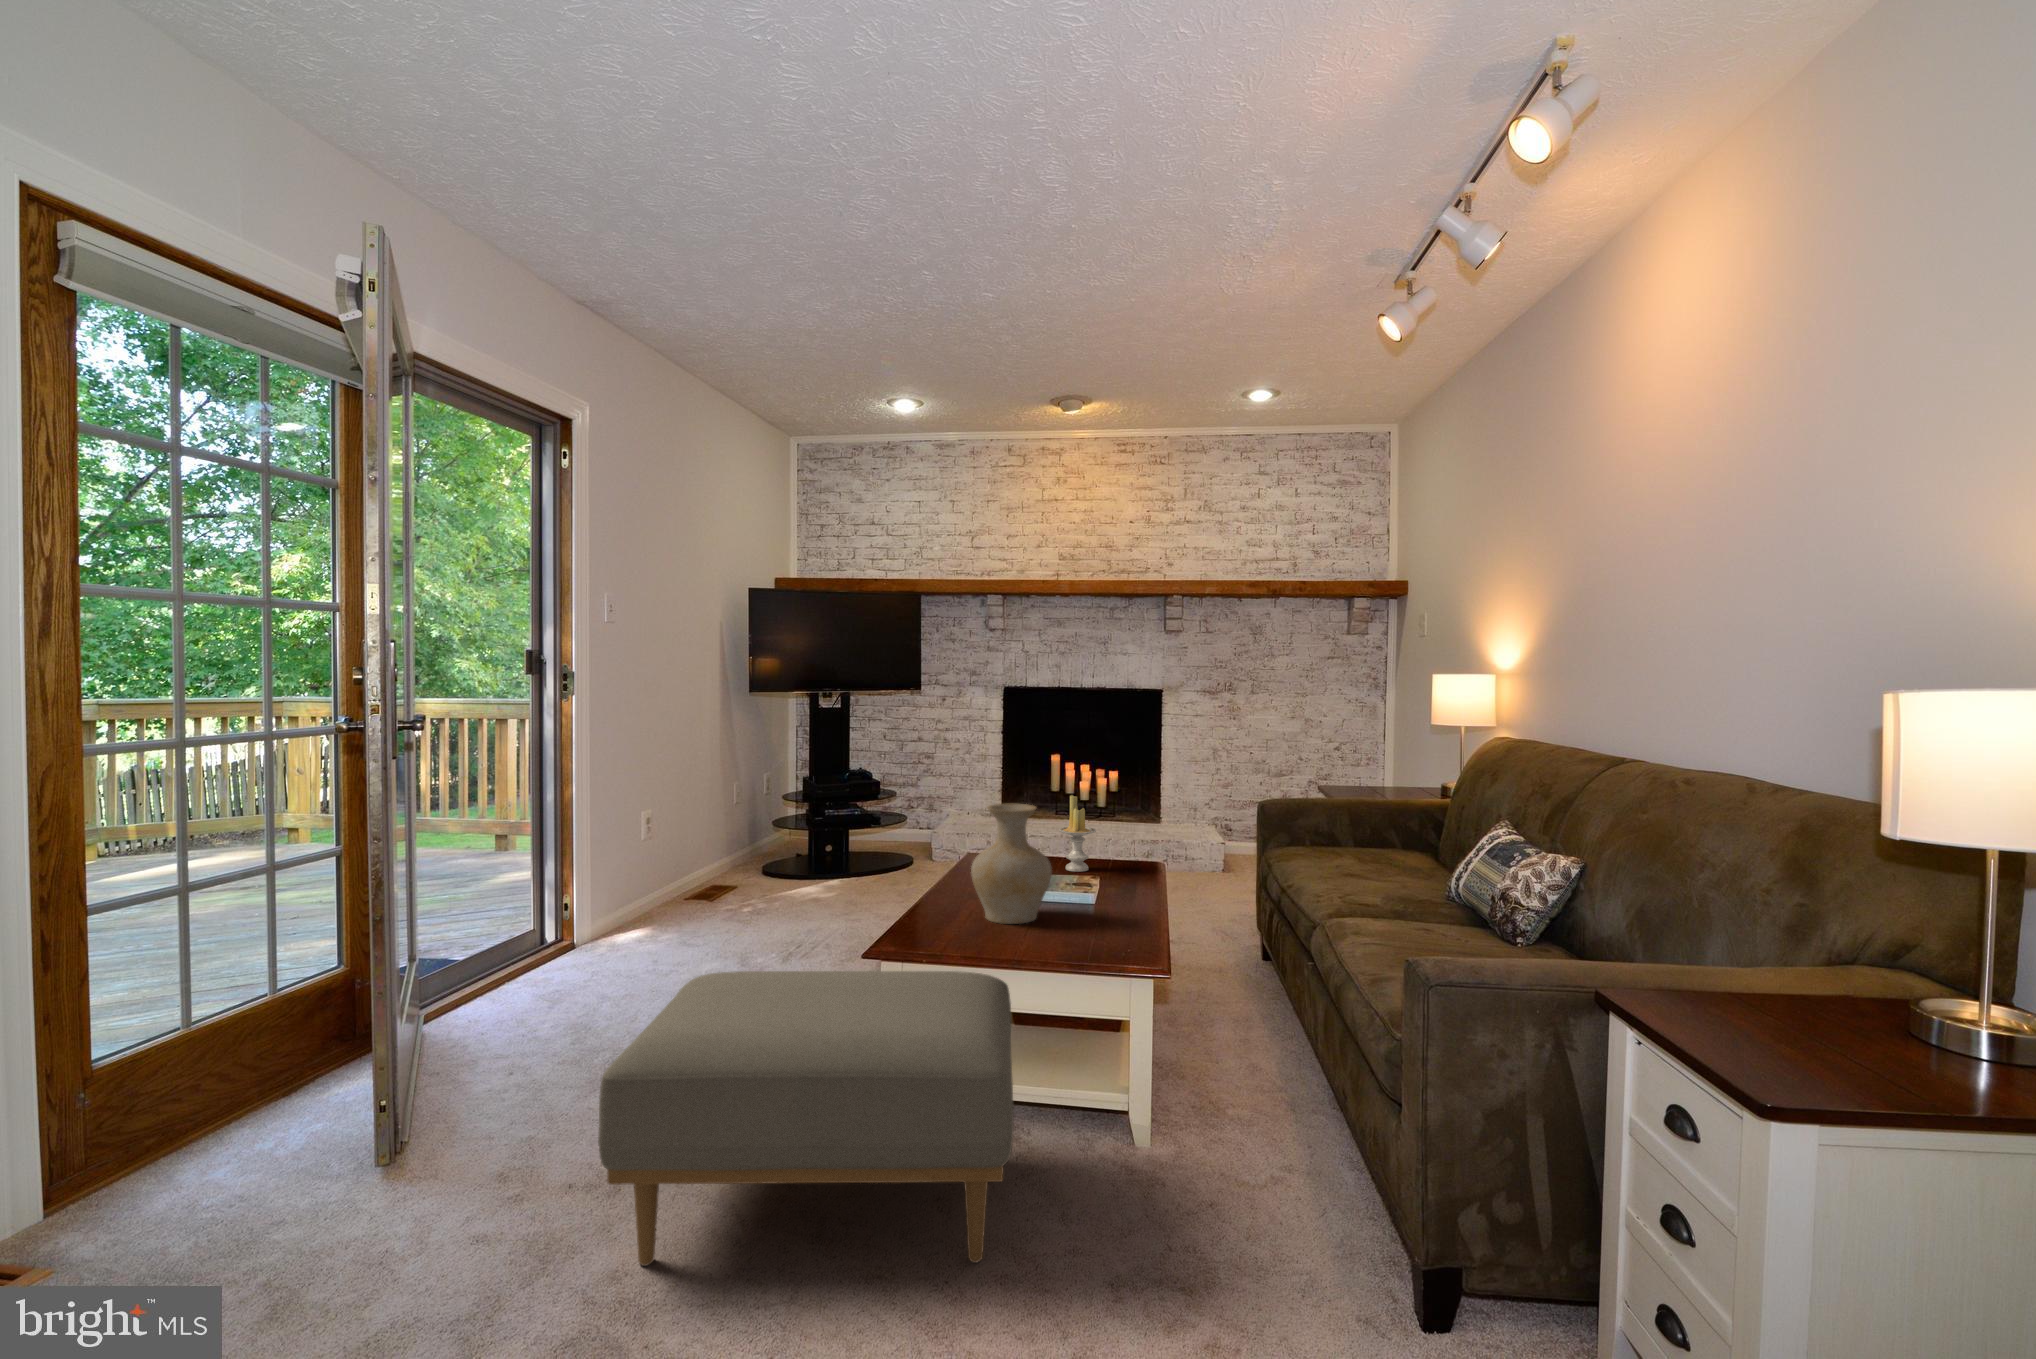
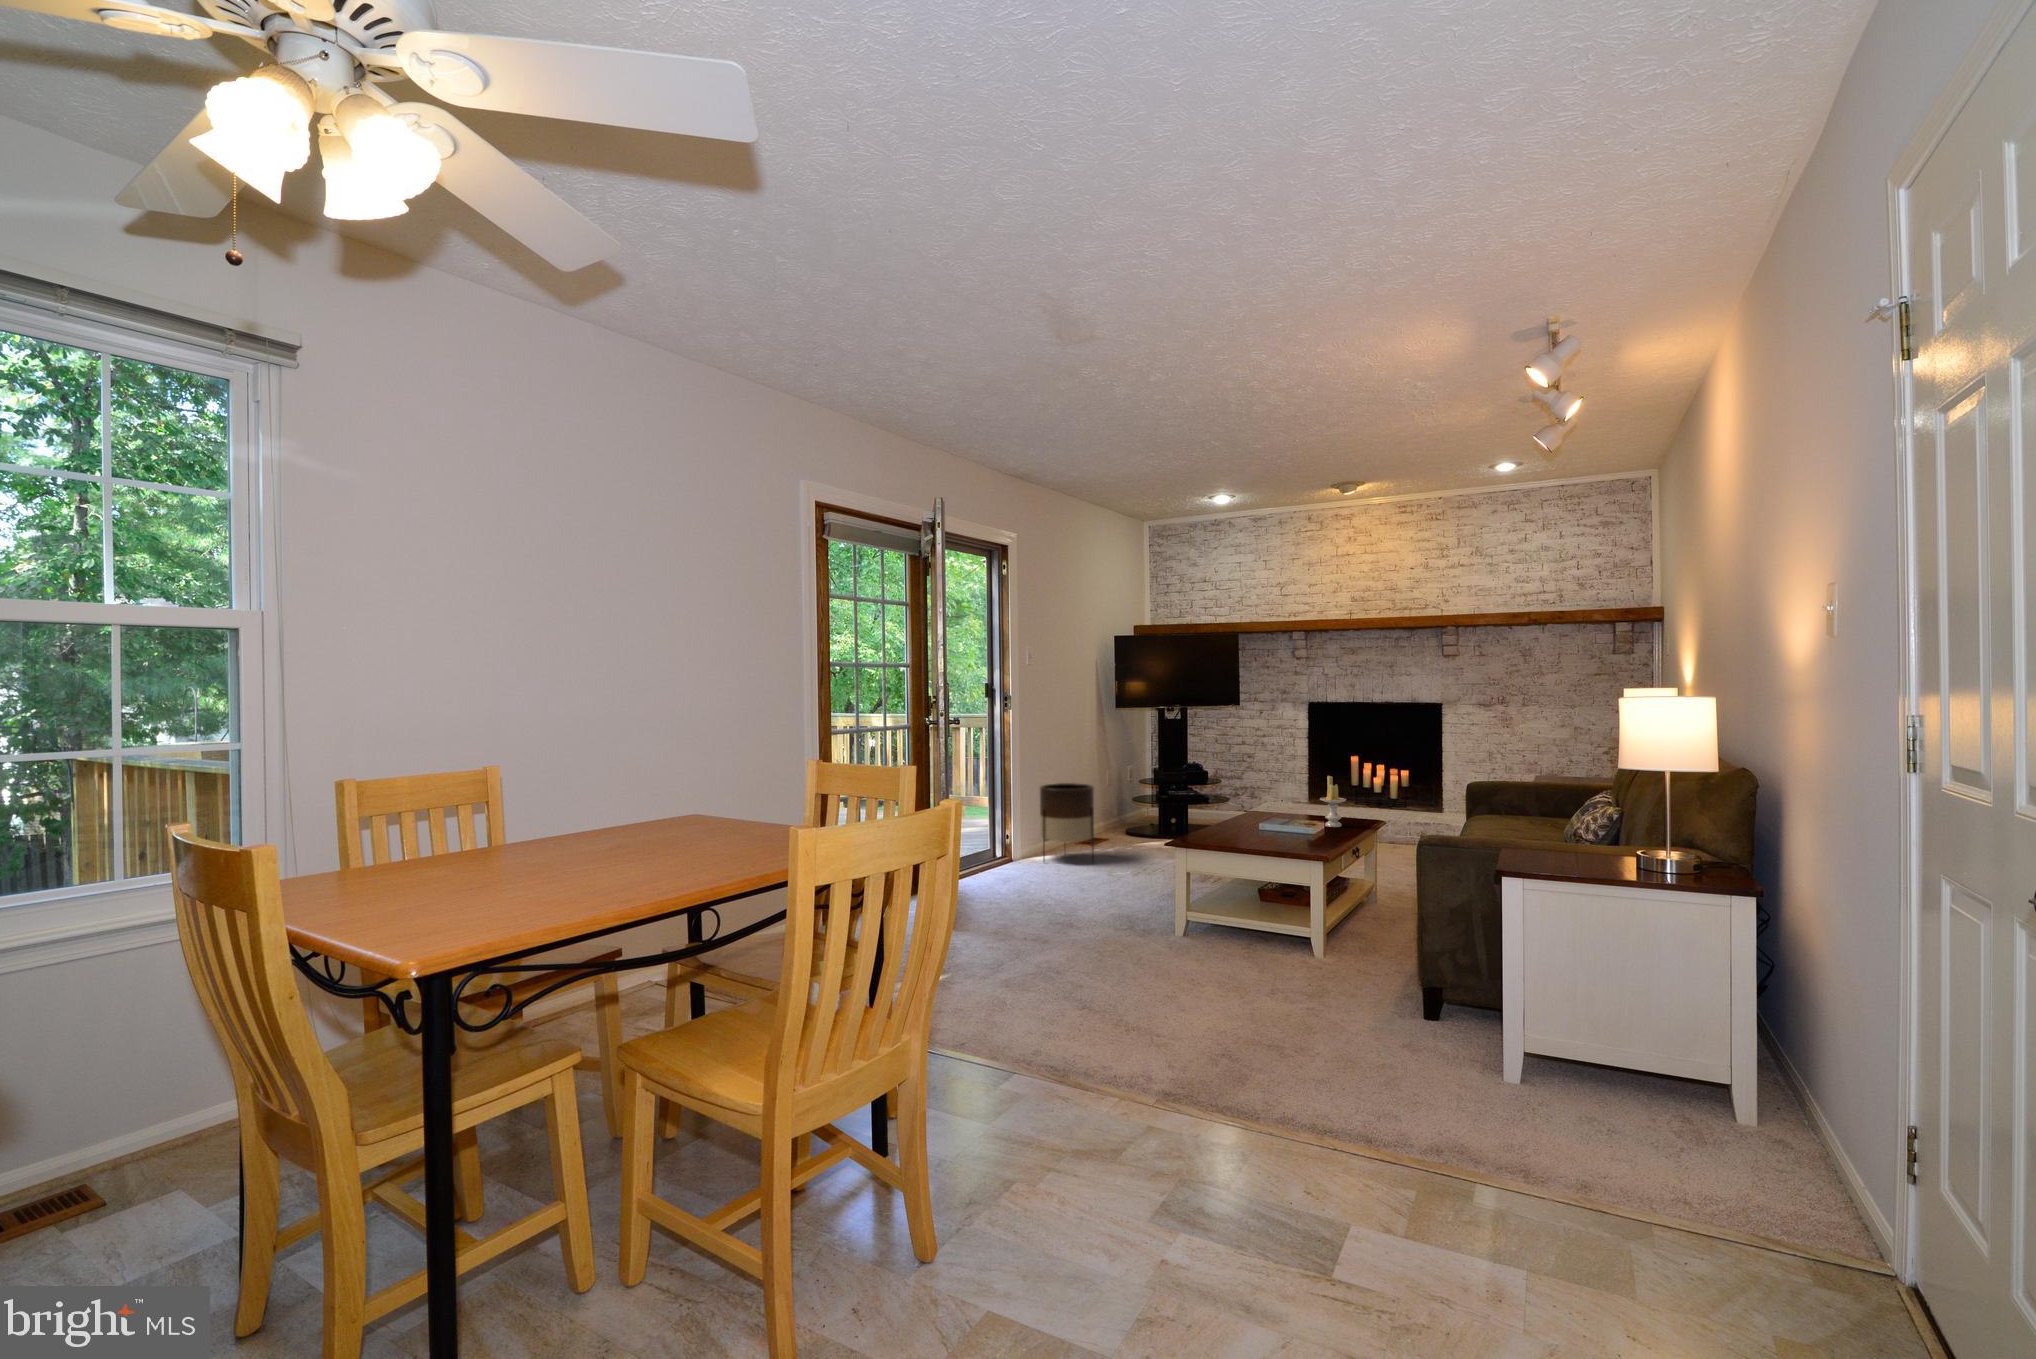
vase: present [971,803,1052,924] -> none [1249,775,1299,847]
planter: none [621,808,711,939] -> present [1040,783,1095,861]
ottoman: present [598,971,1014,1266] -> none [1052,857,1264,1000]

